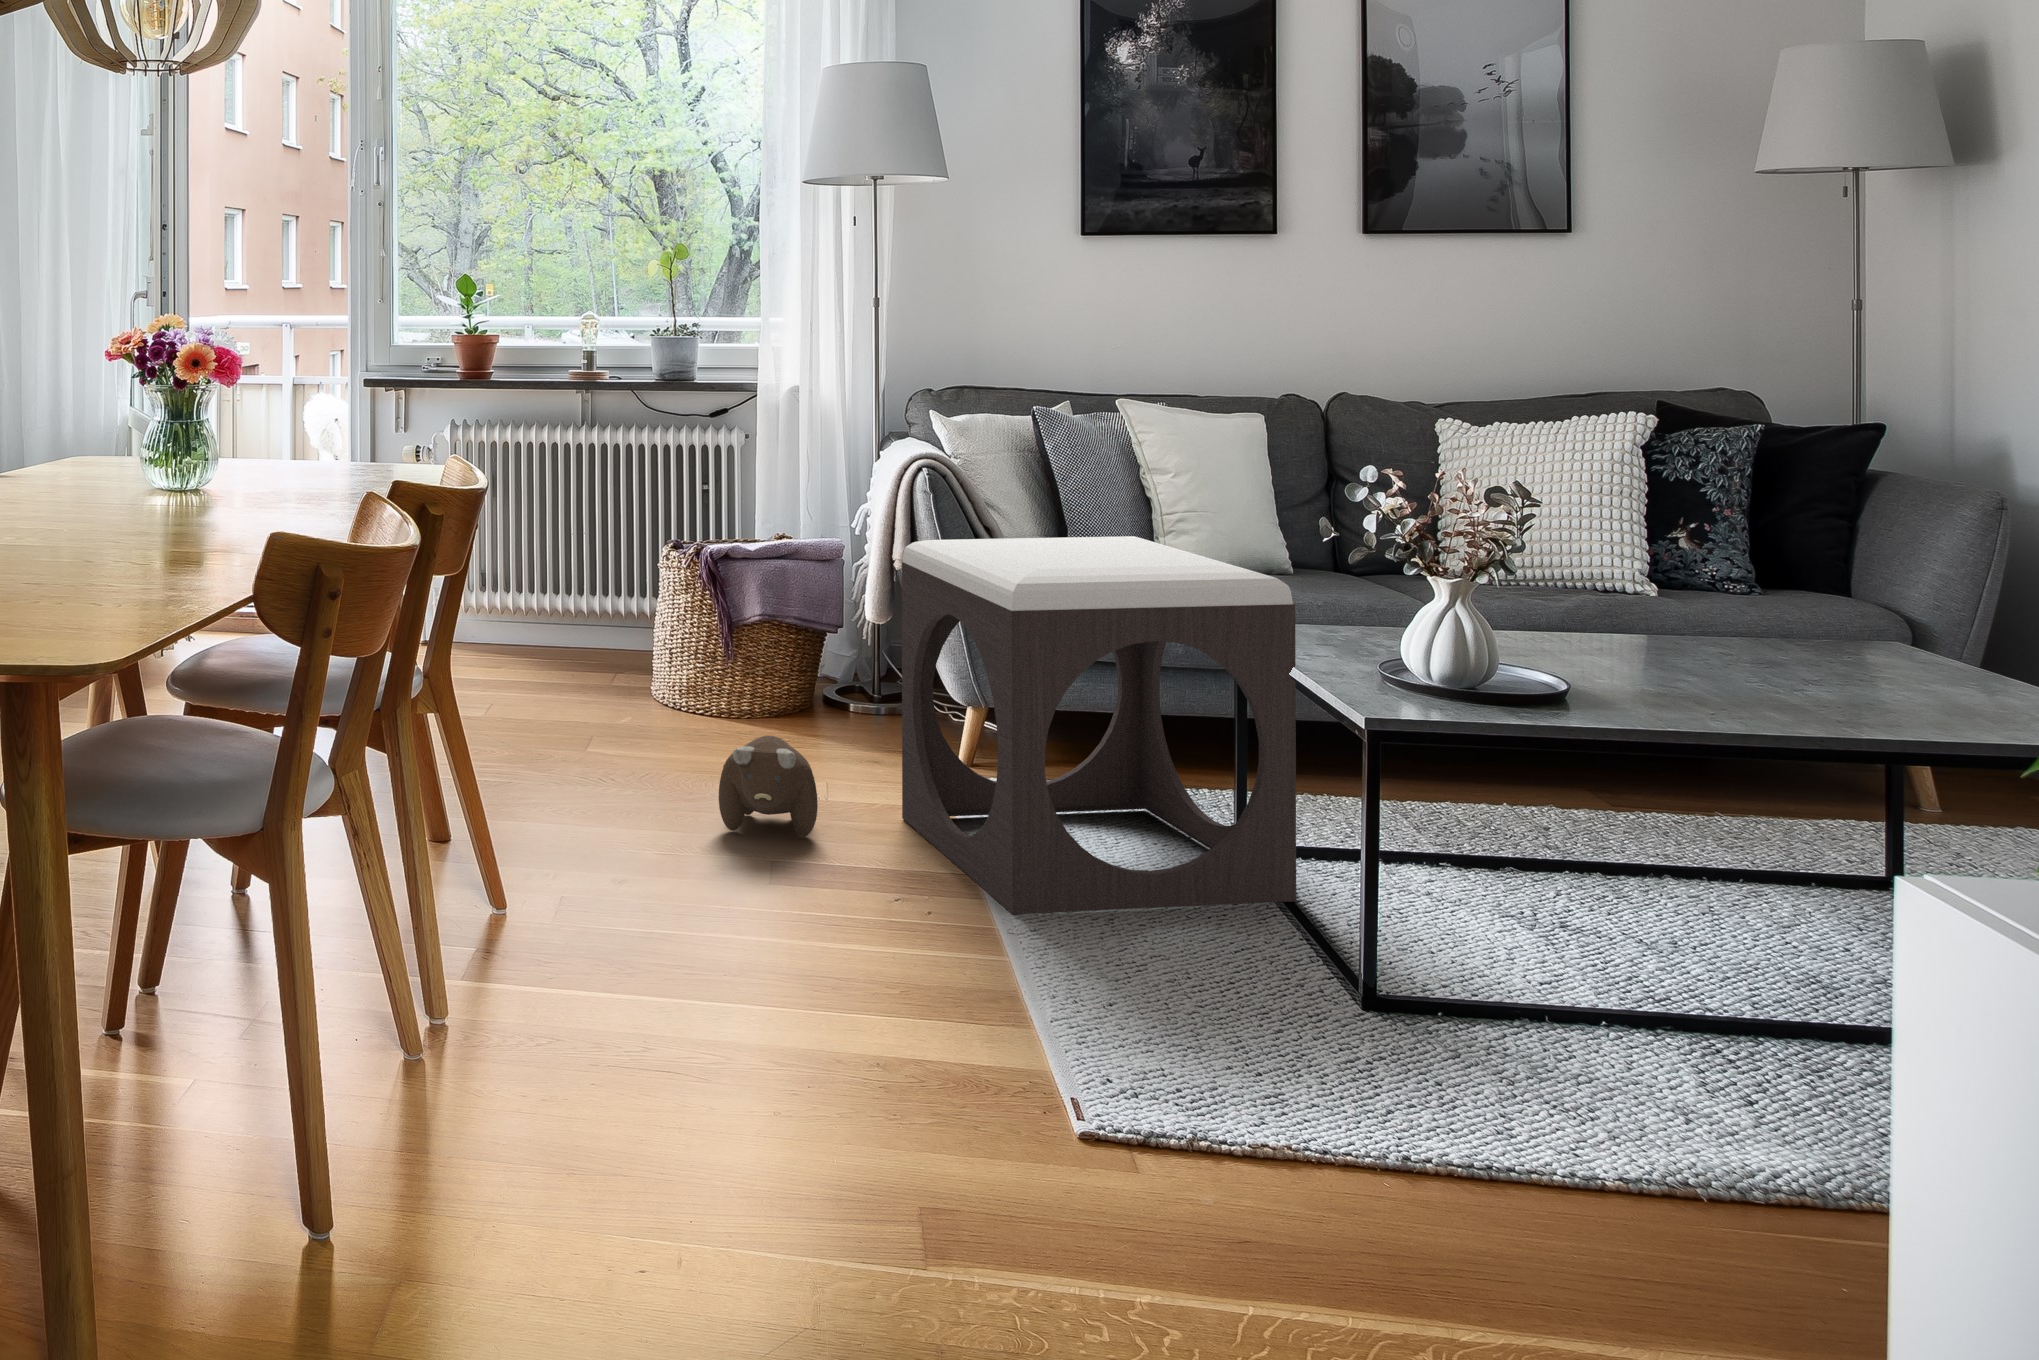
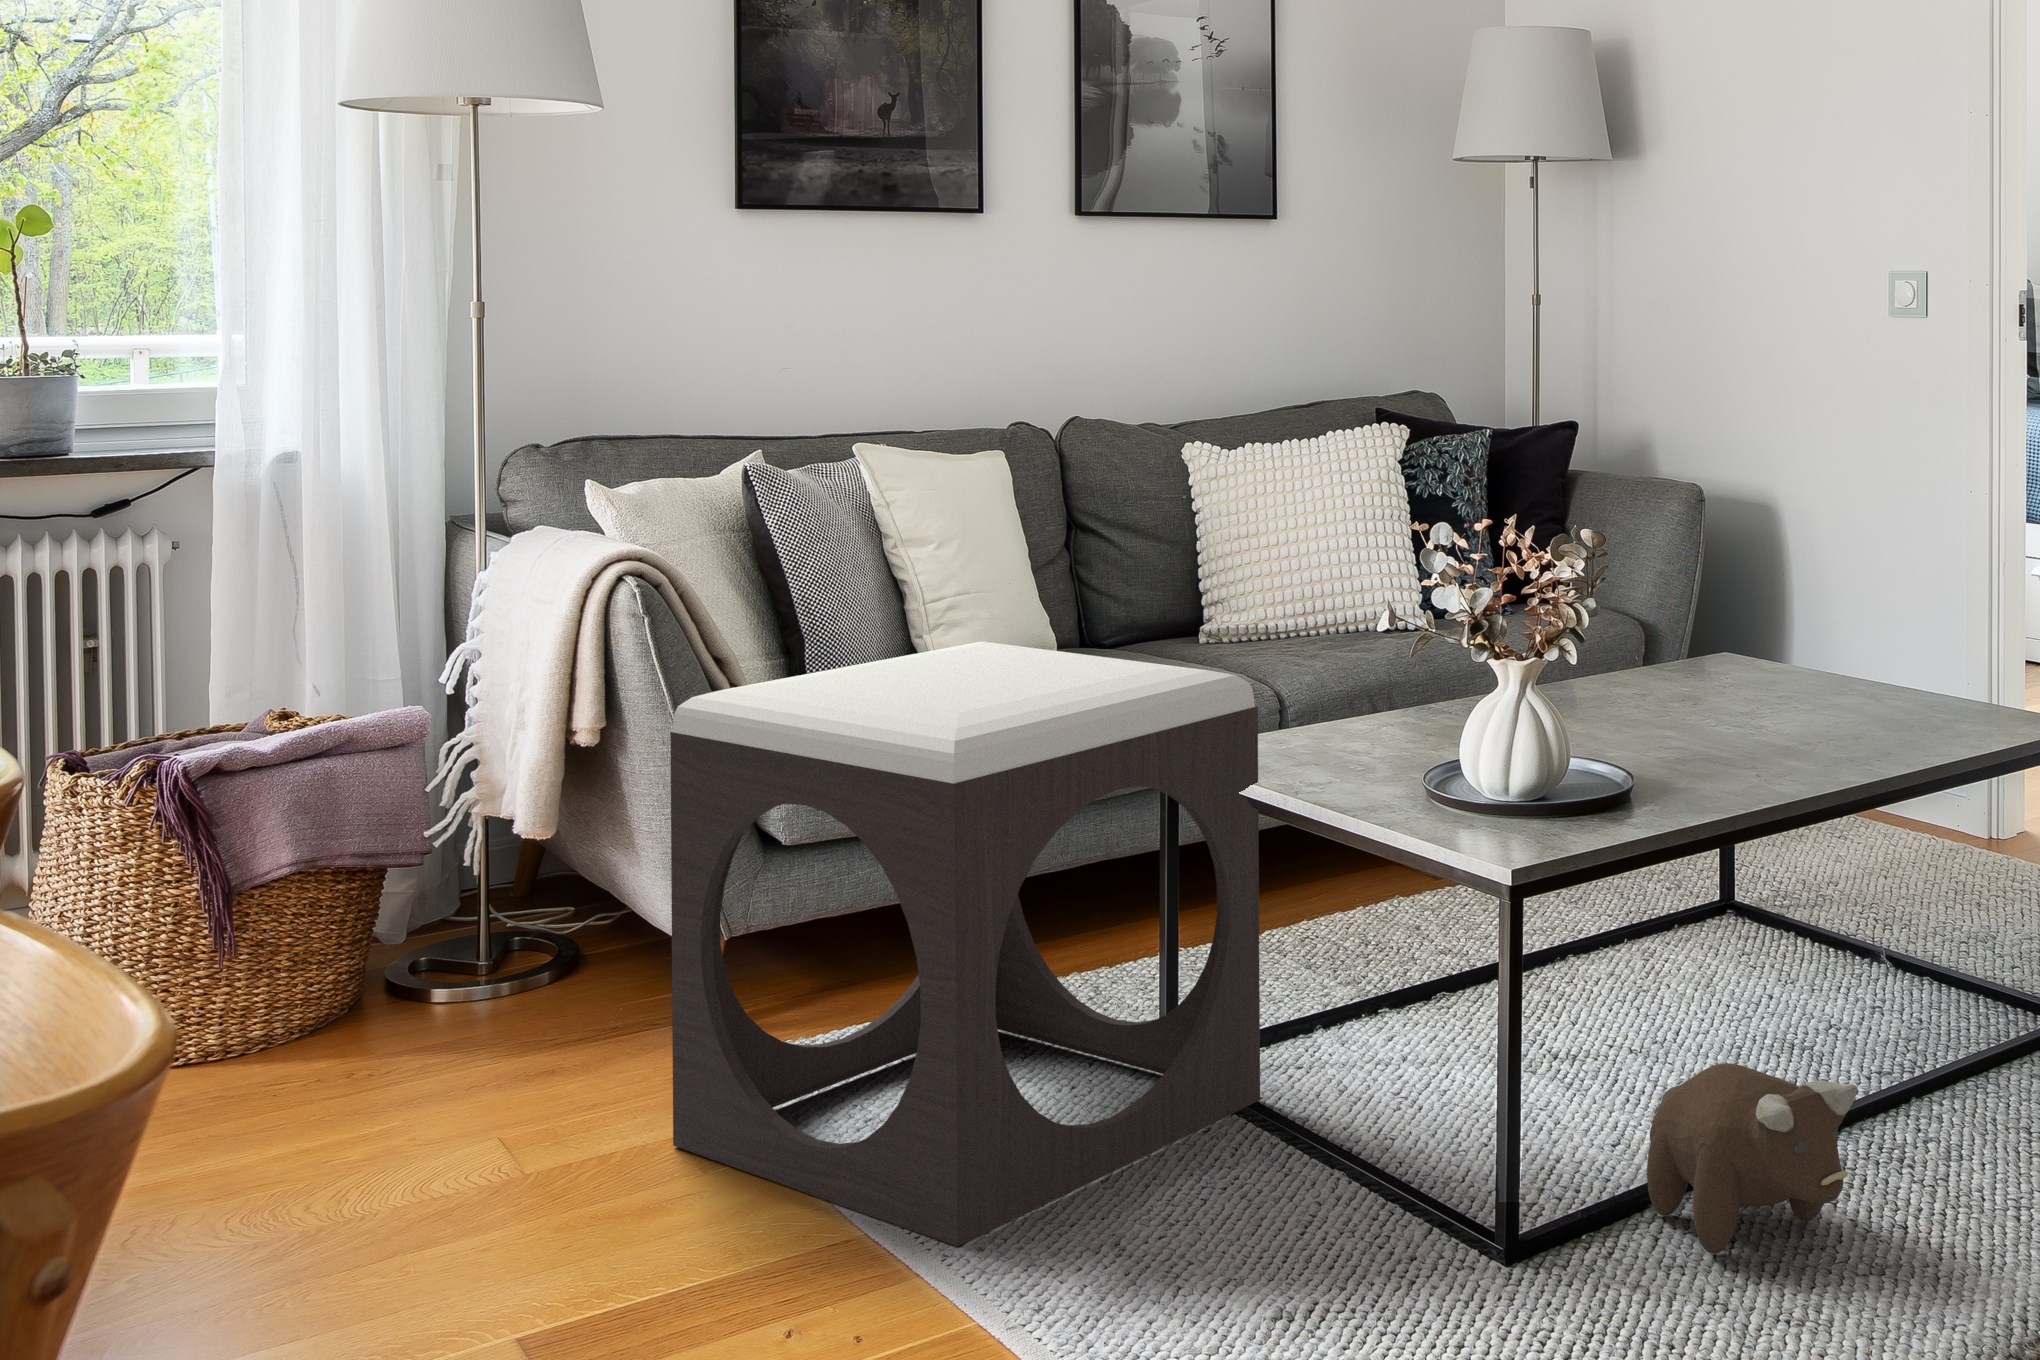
plush toy: present [719,736,818,836] -> present [1647,1063,1857,1254]

